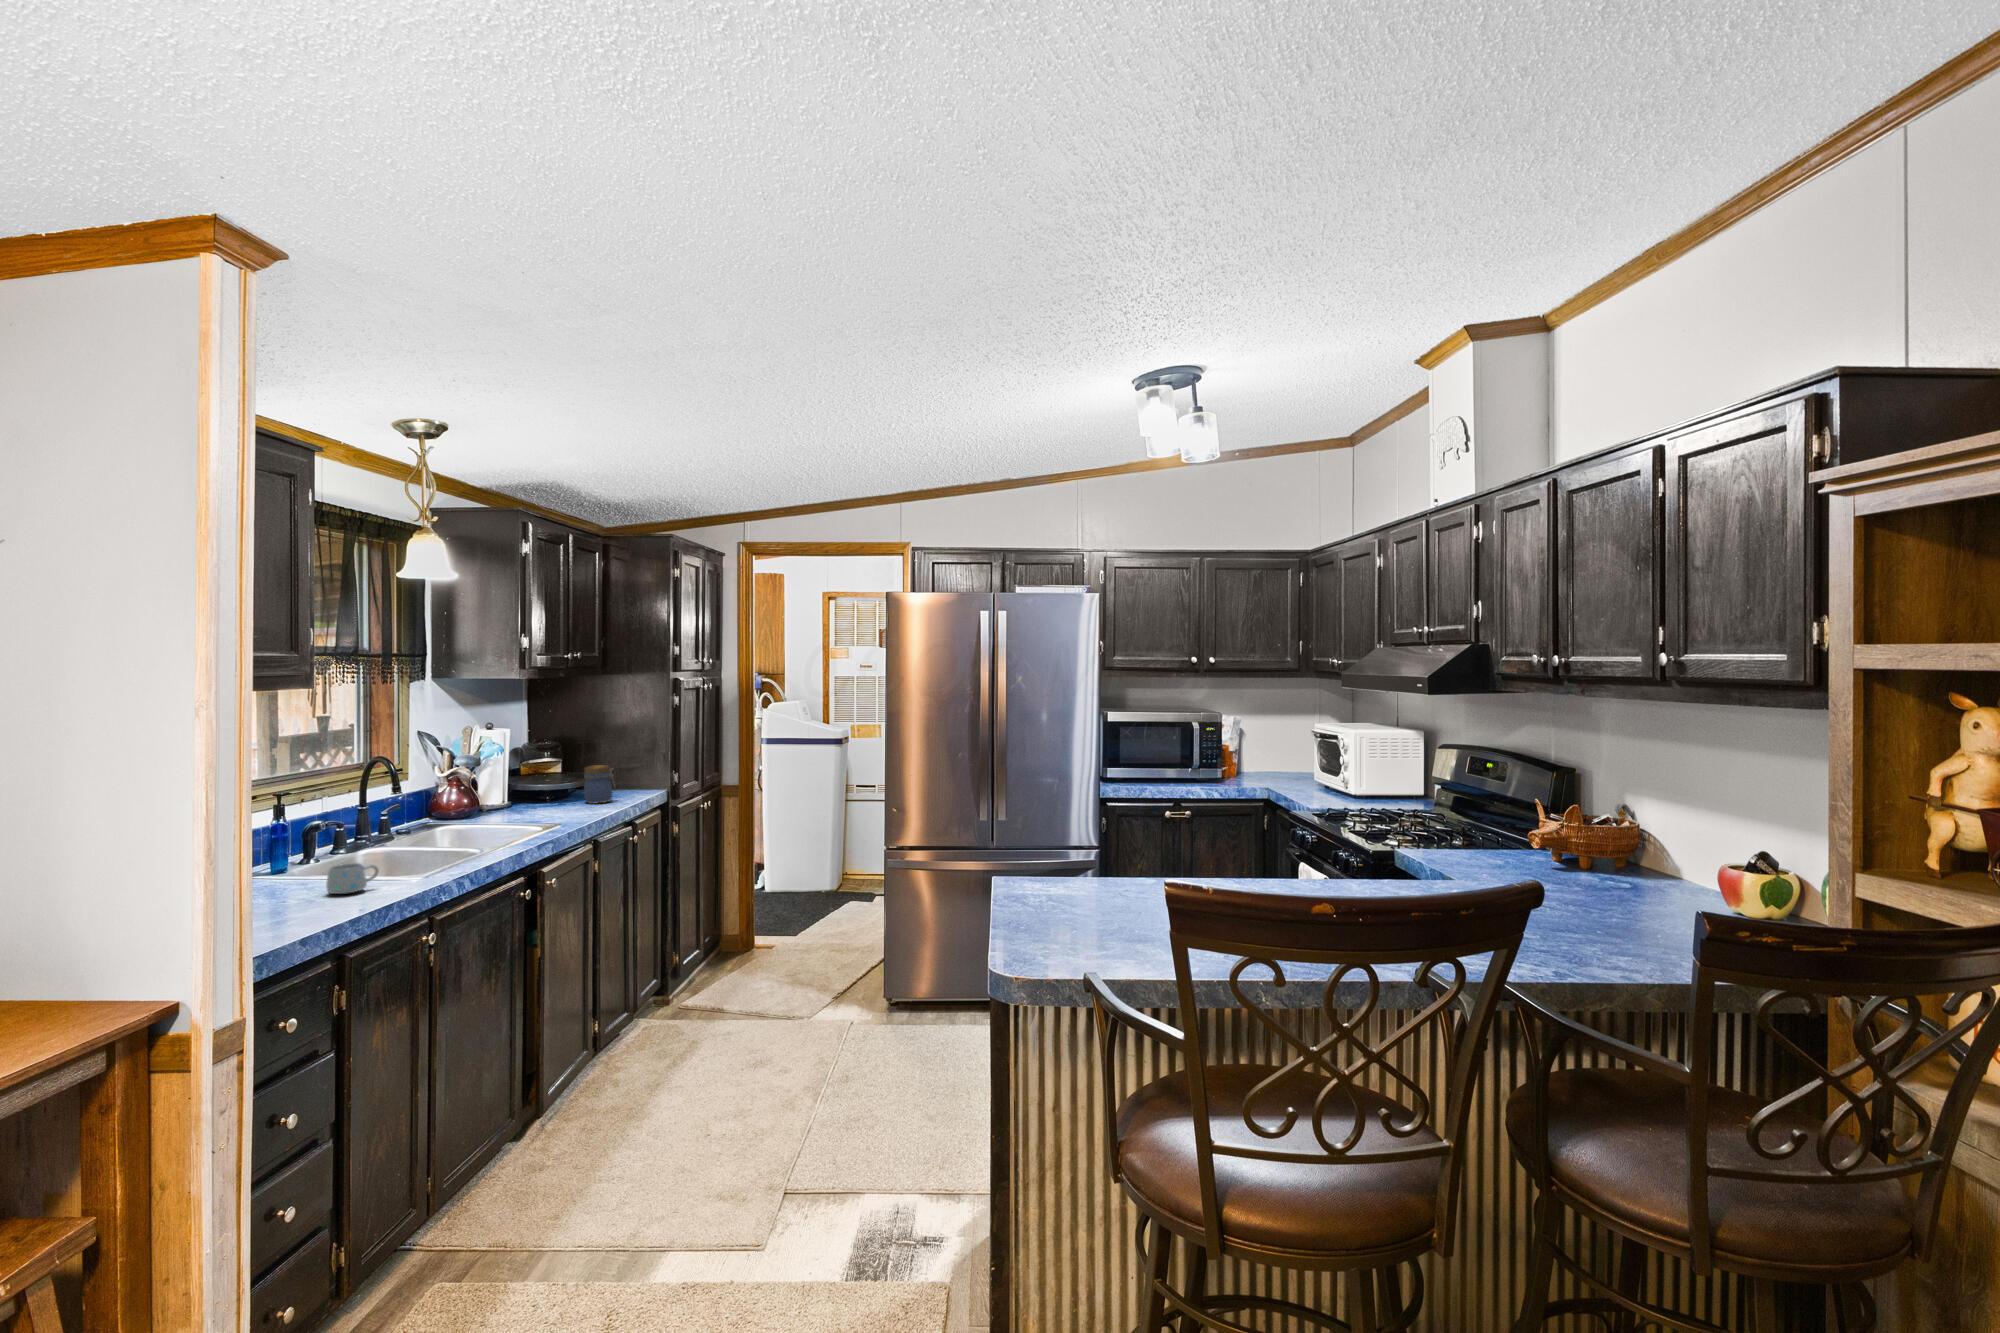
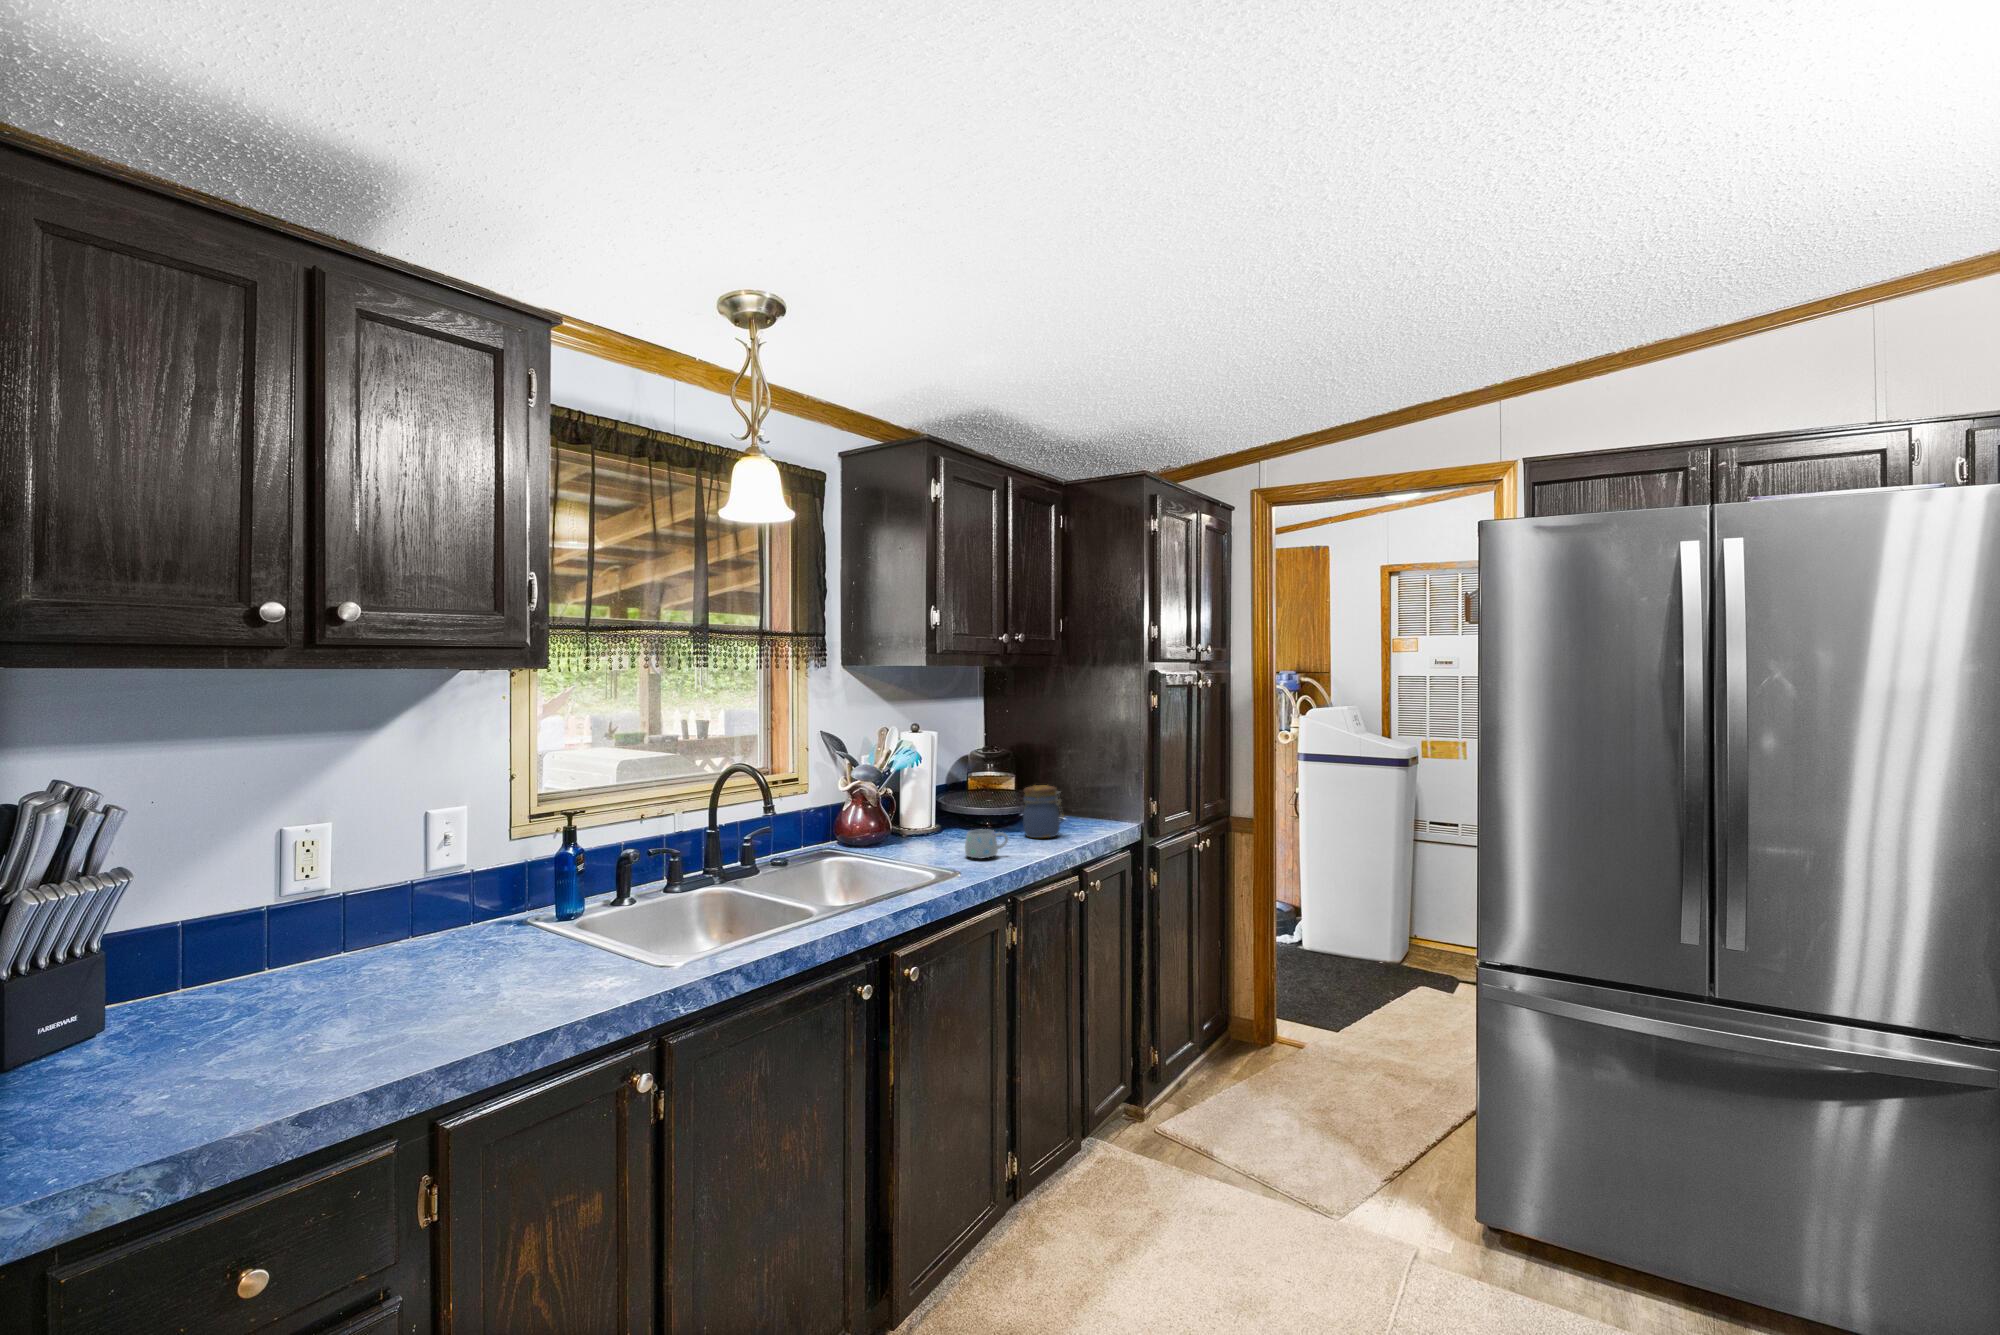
mug: present [326,863,379,894] -> present [965,829,1008,858]

